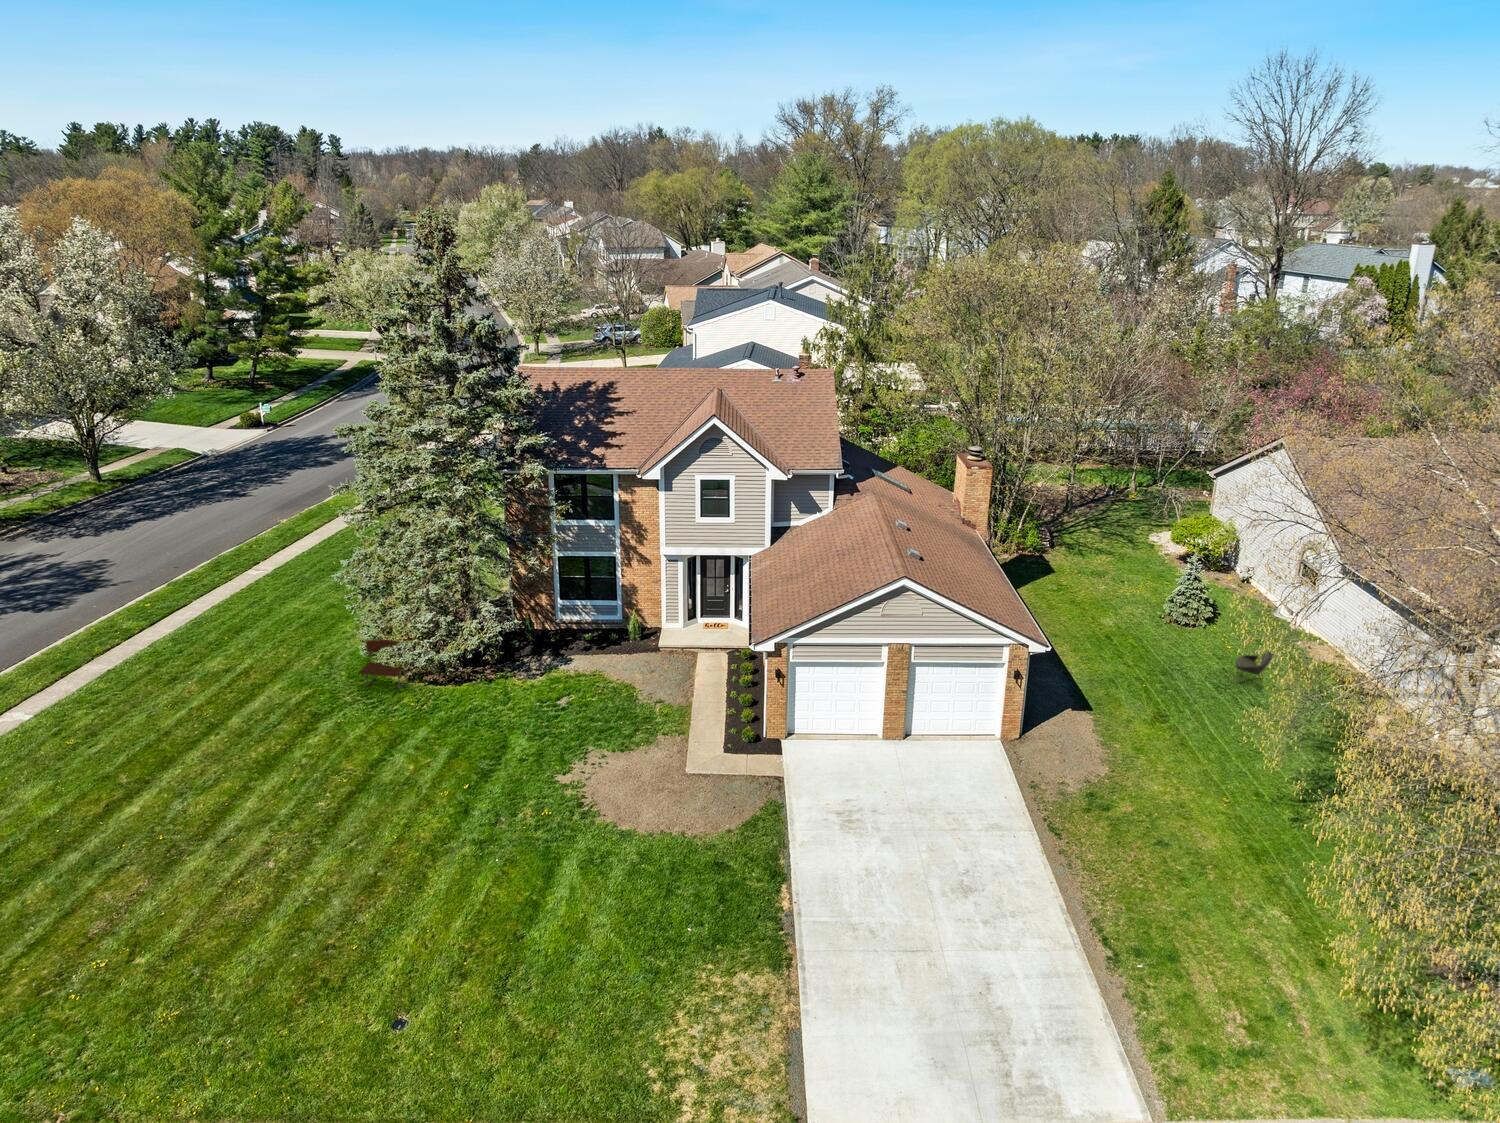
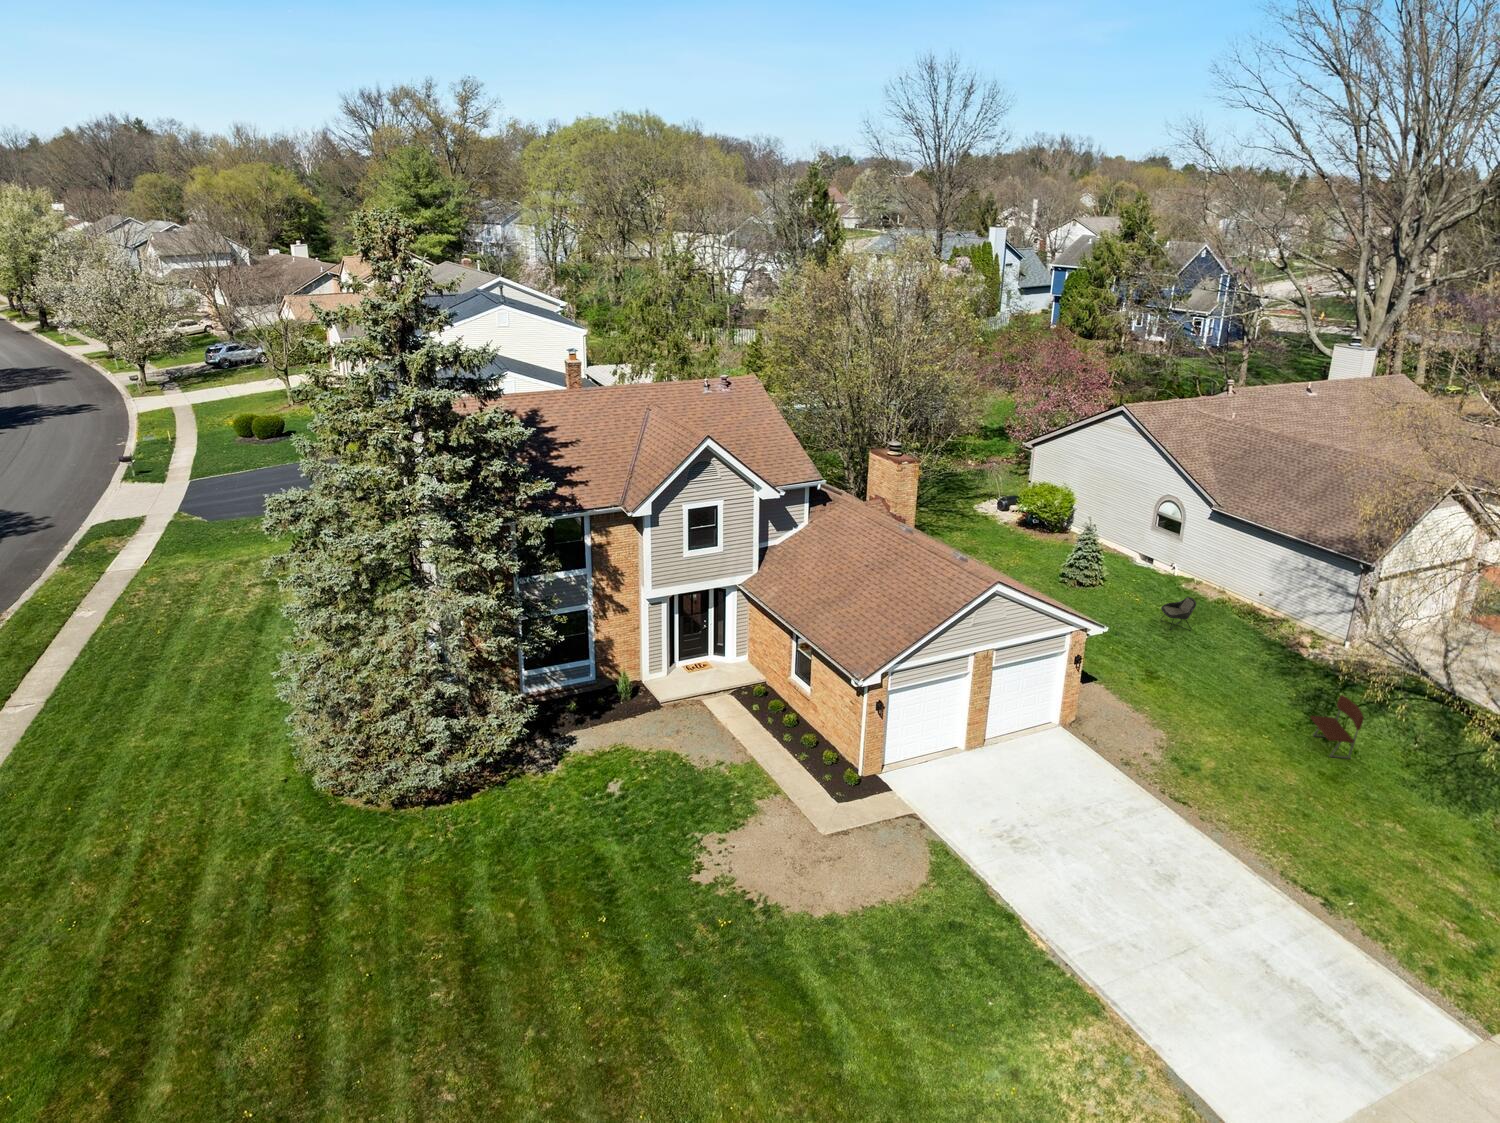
bench: present [359,640,407,689] -> present [1311,695,1364,759]

